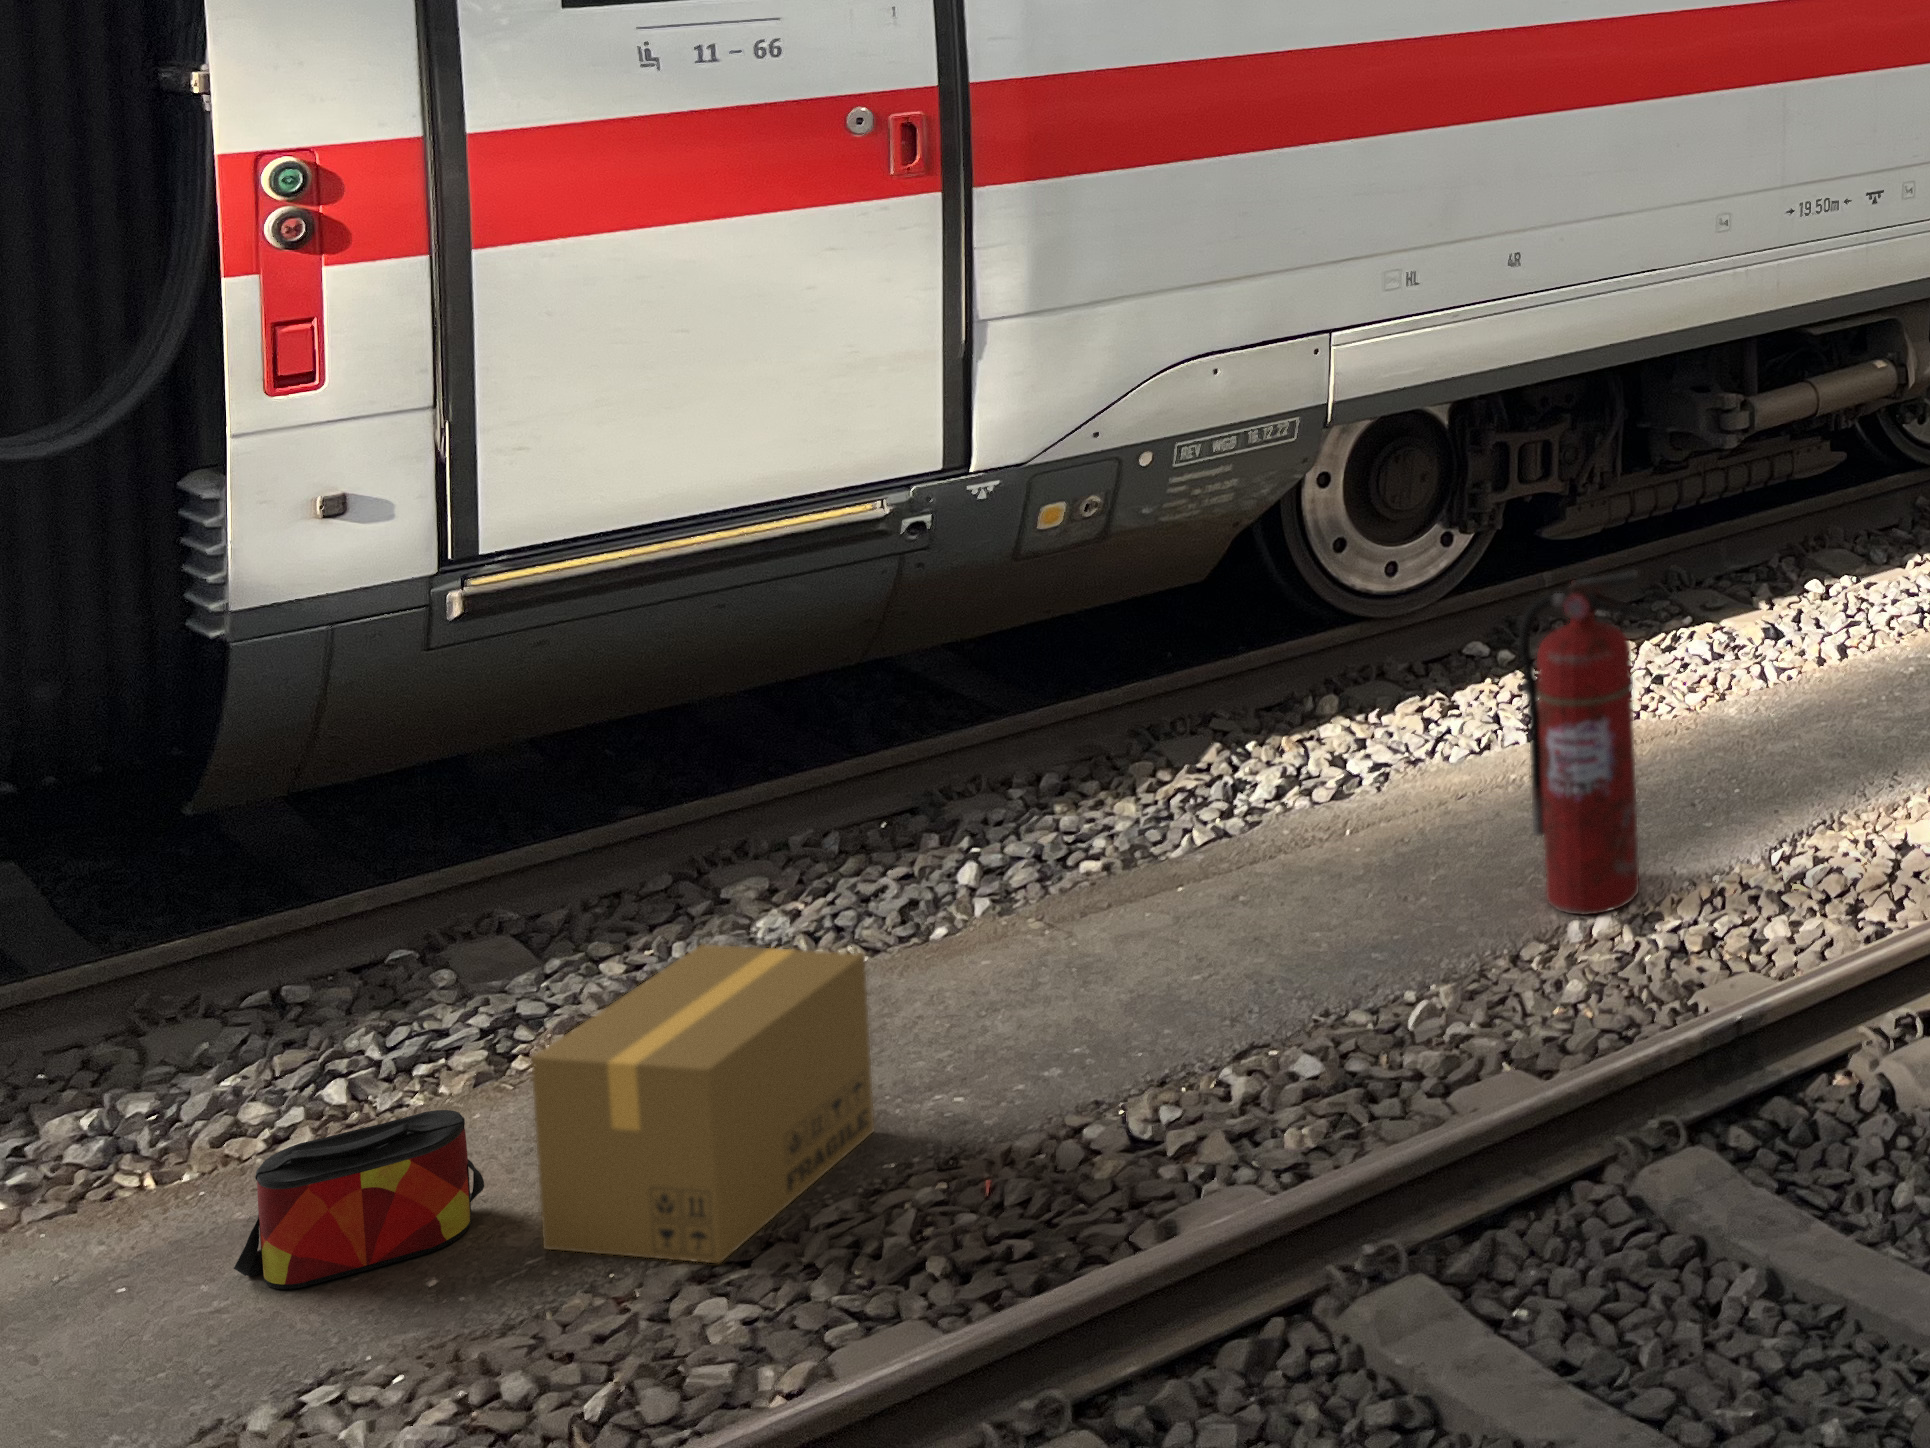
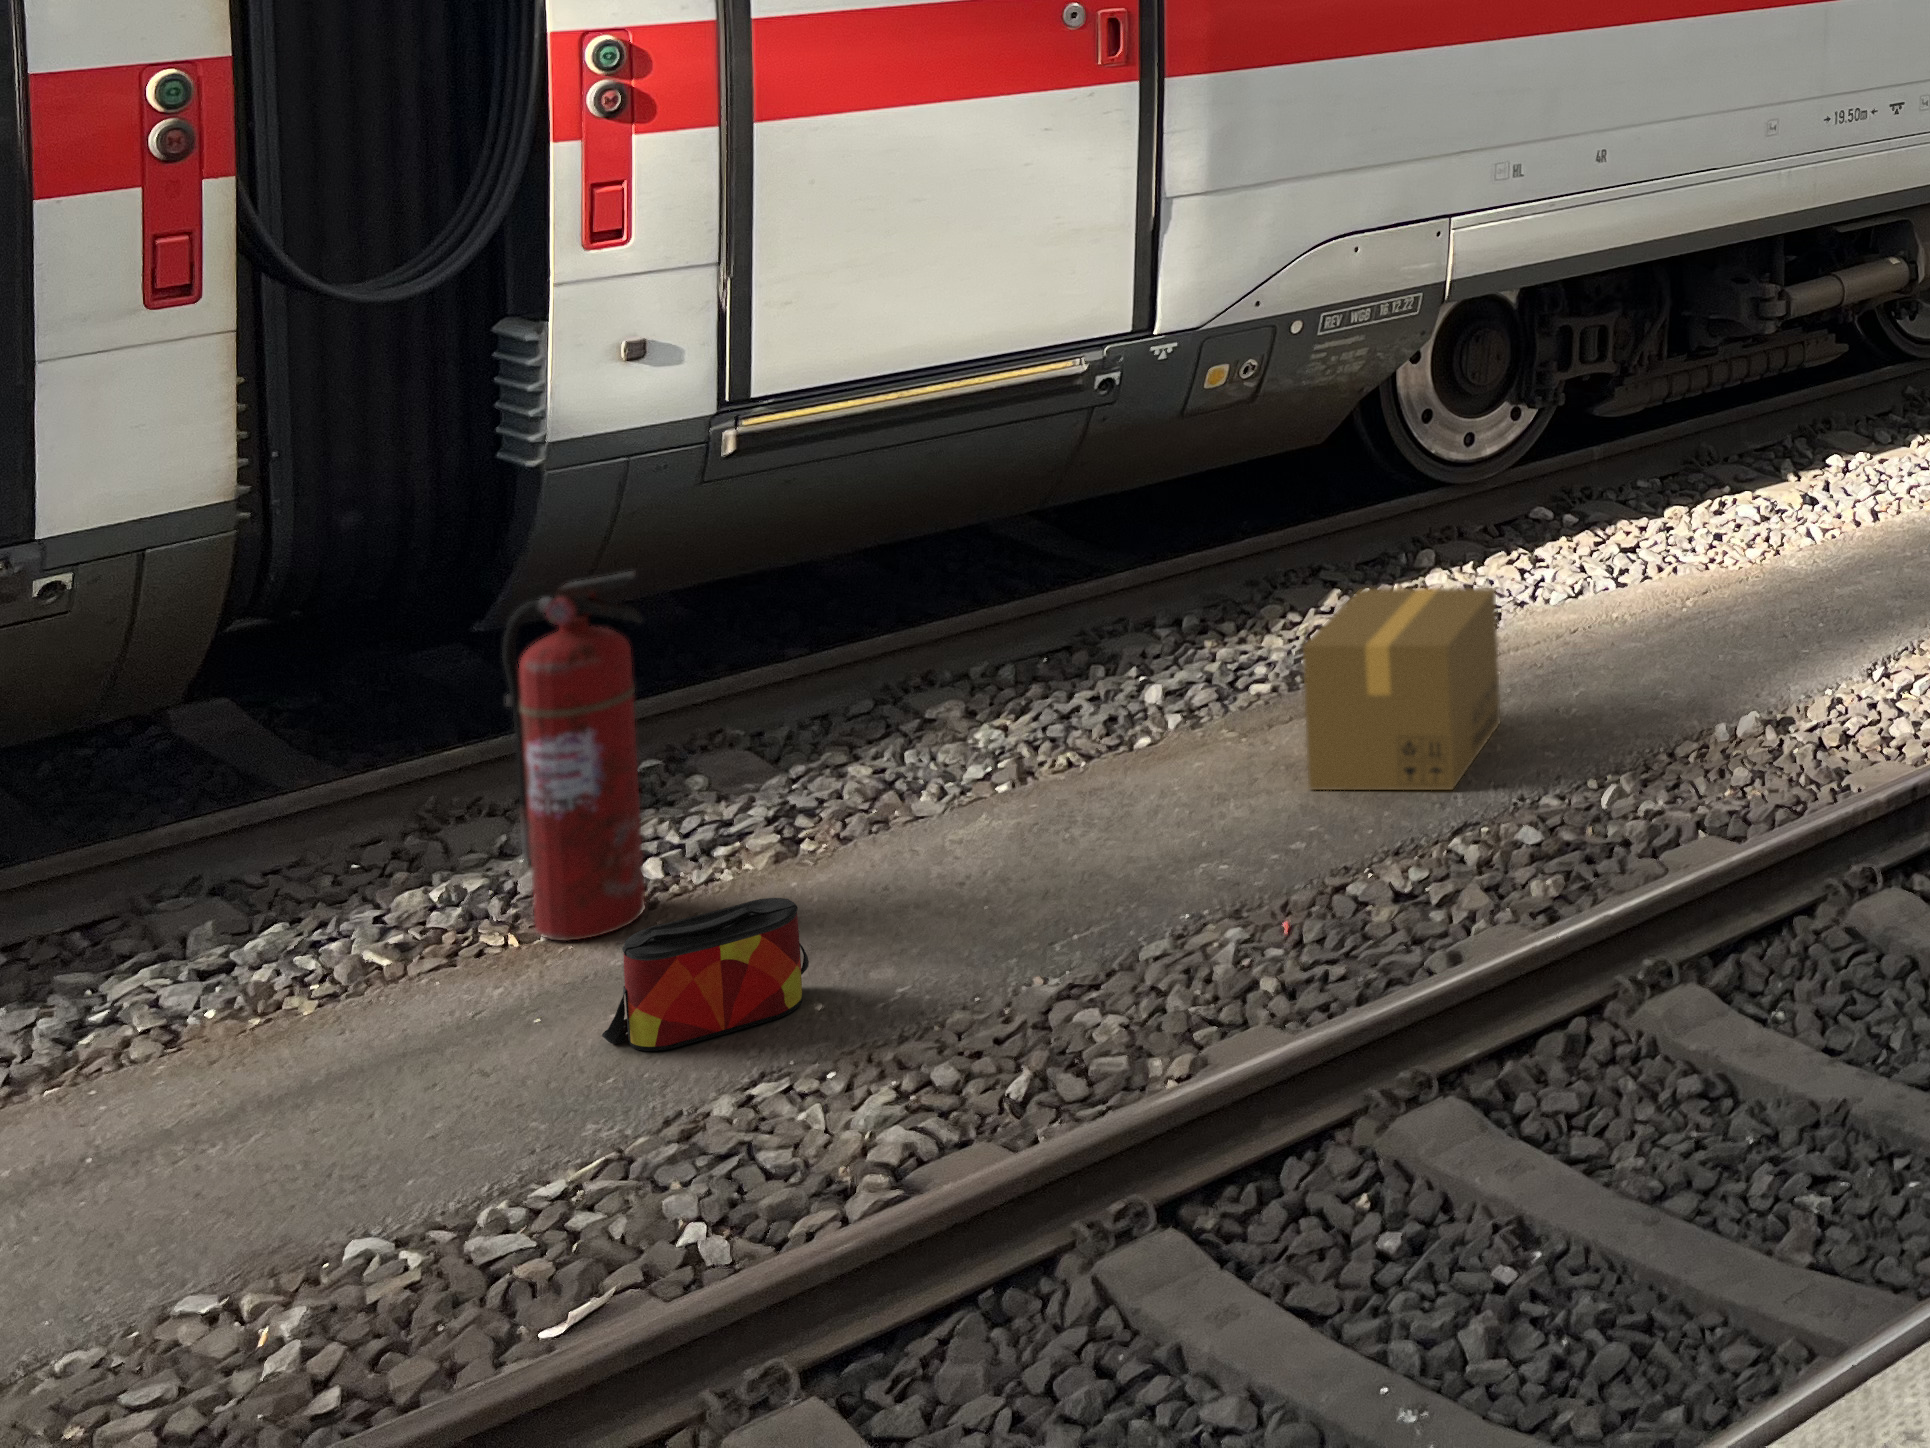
fire extinguisher: present [1519,571,1643,915] -> present [502,571,645,941]
cardboard box: present [531,945,875,1263] -> present [1303,588,1501,790]

